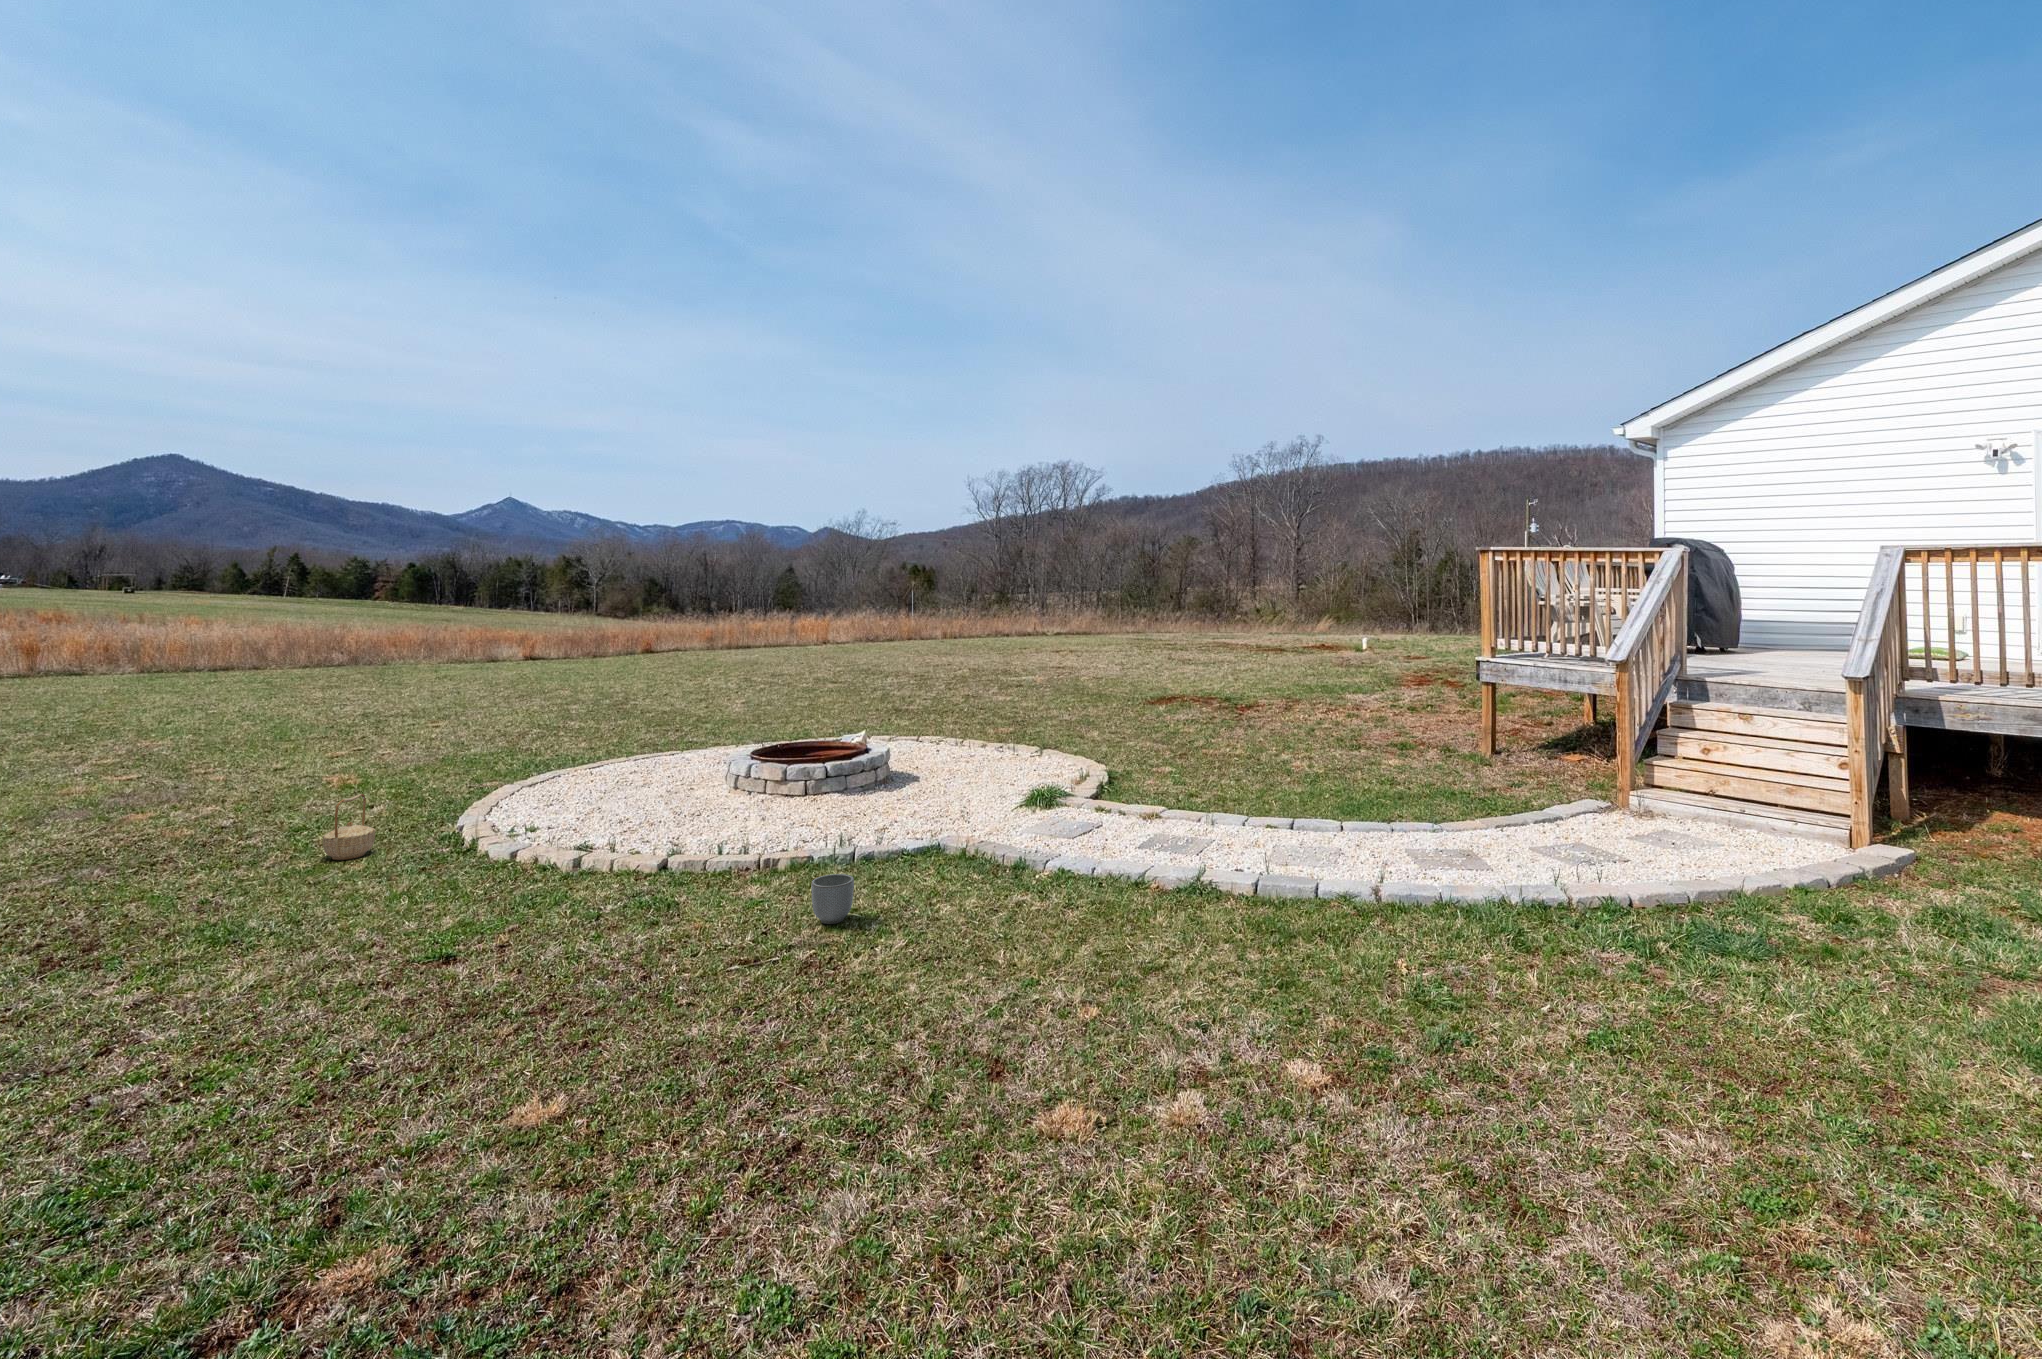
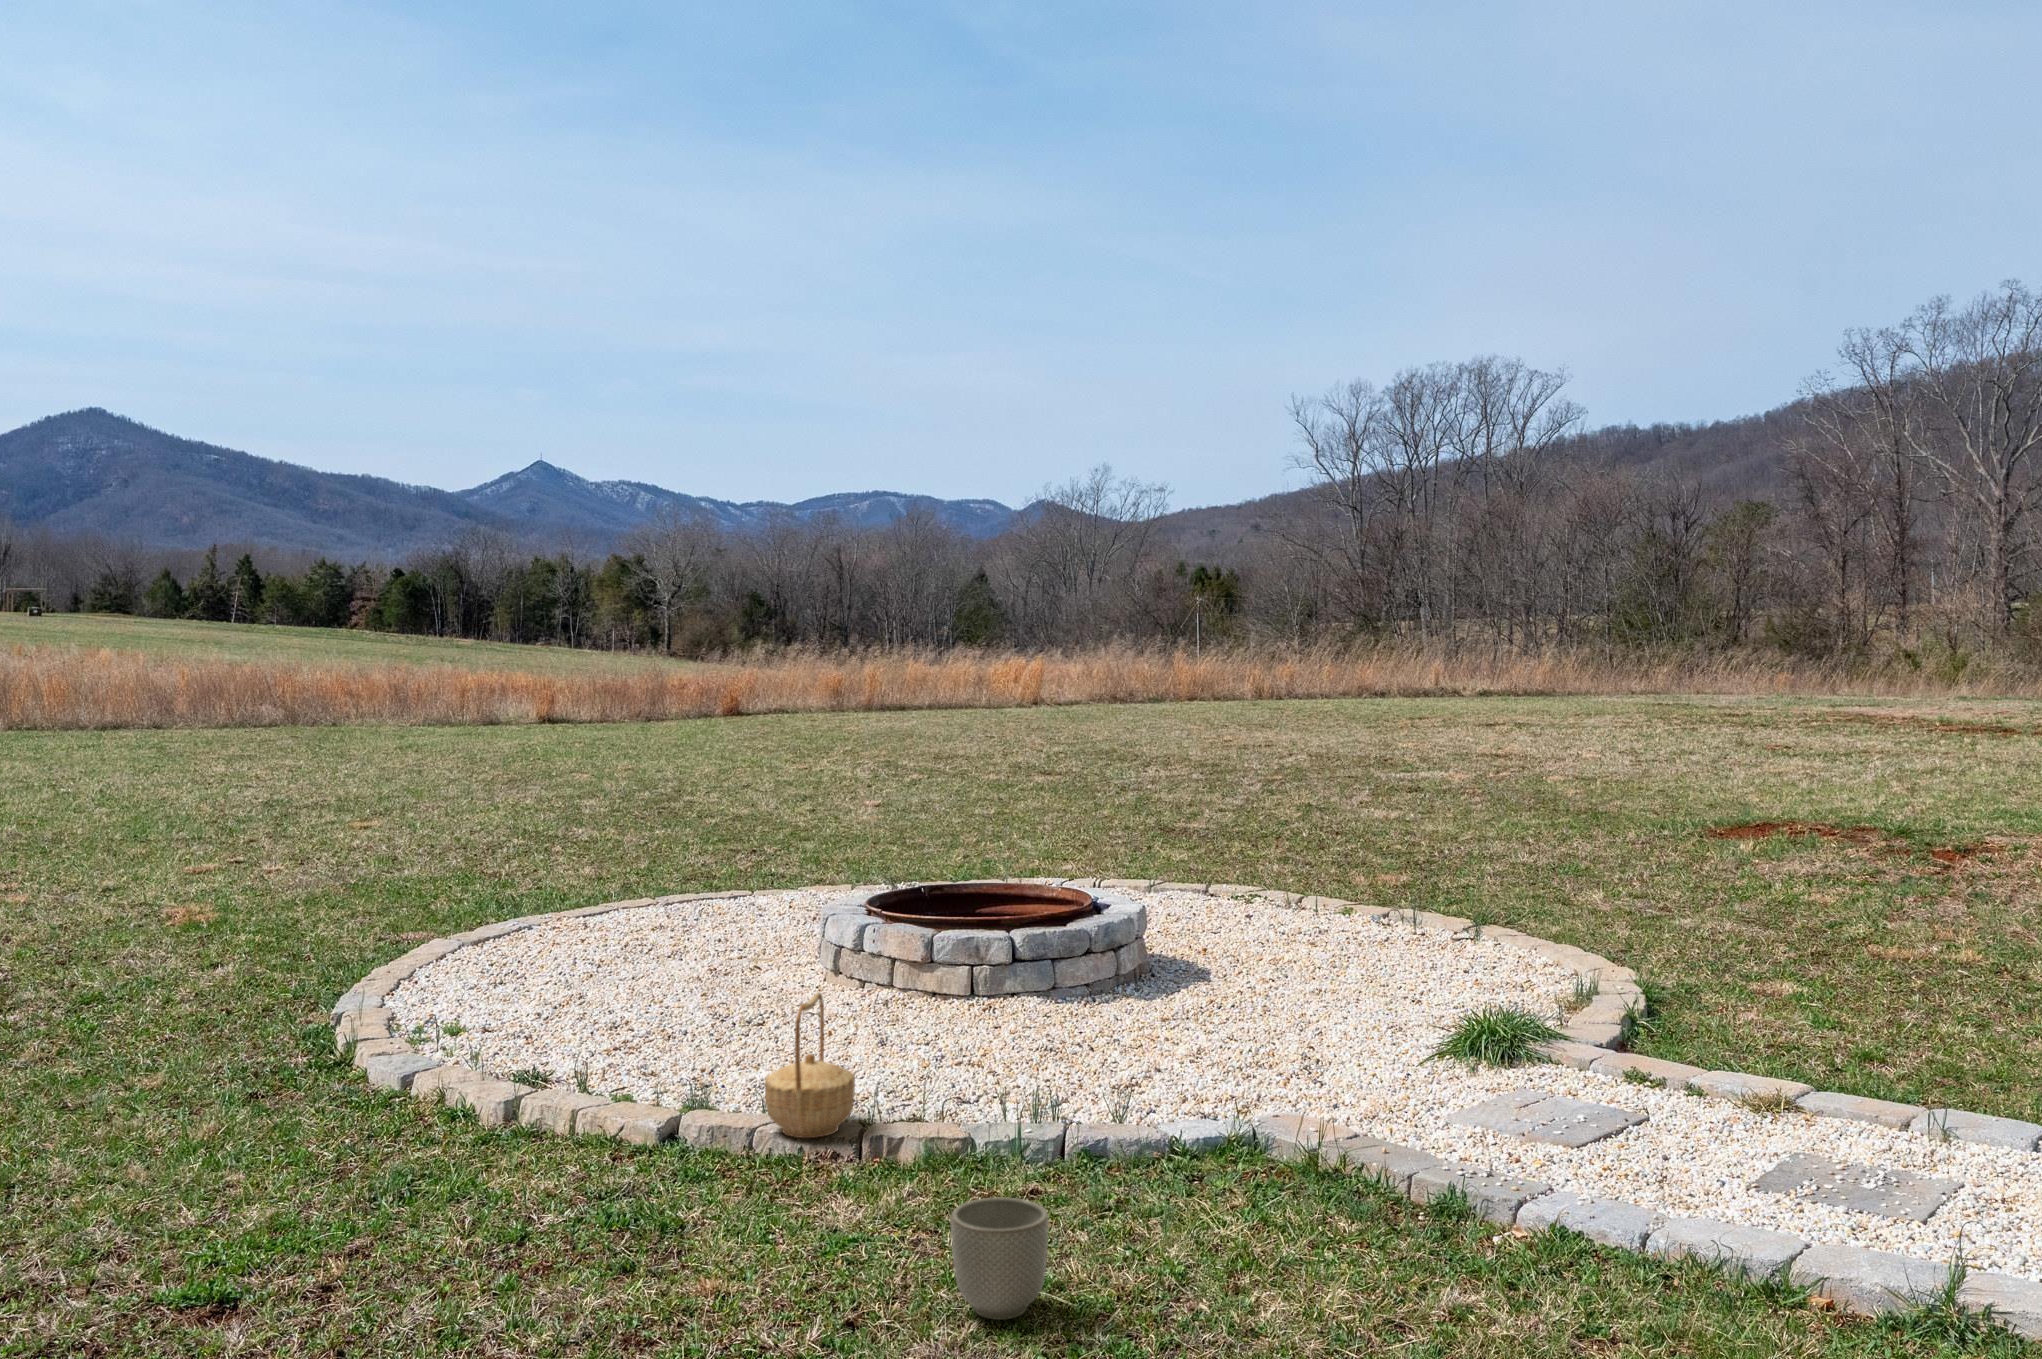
basket: present [323,794,375,860] -> present [765,993,855,1138]

